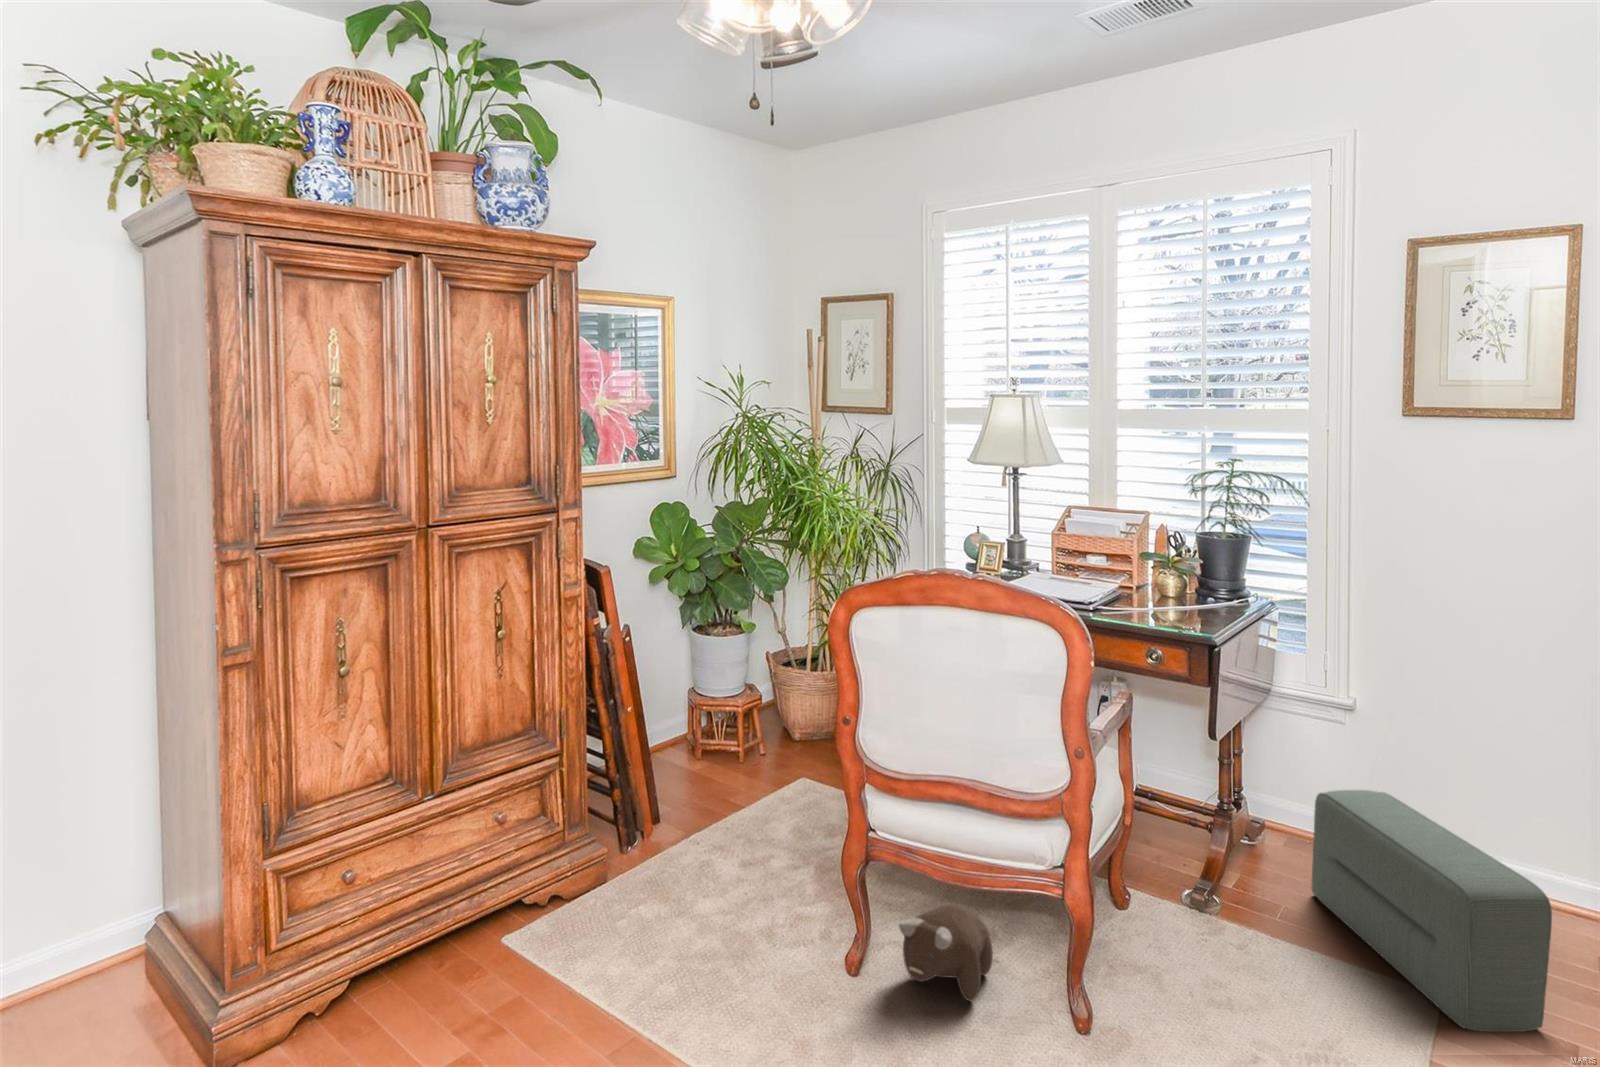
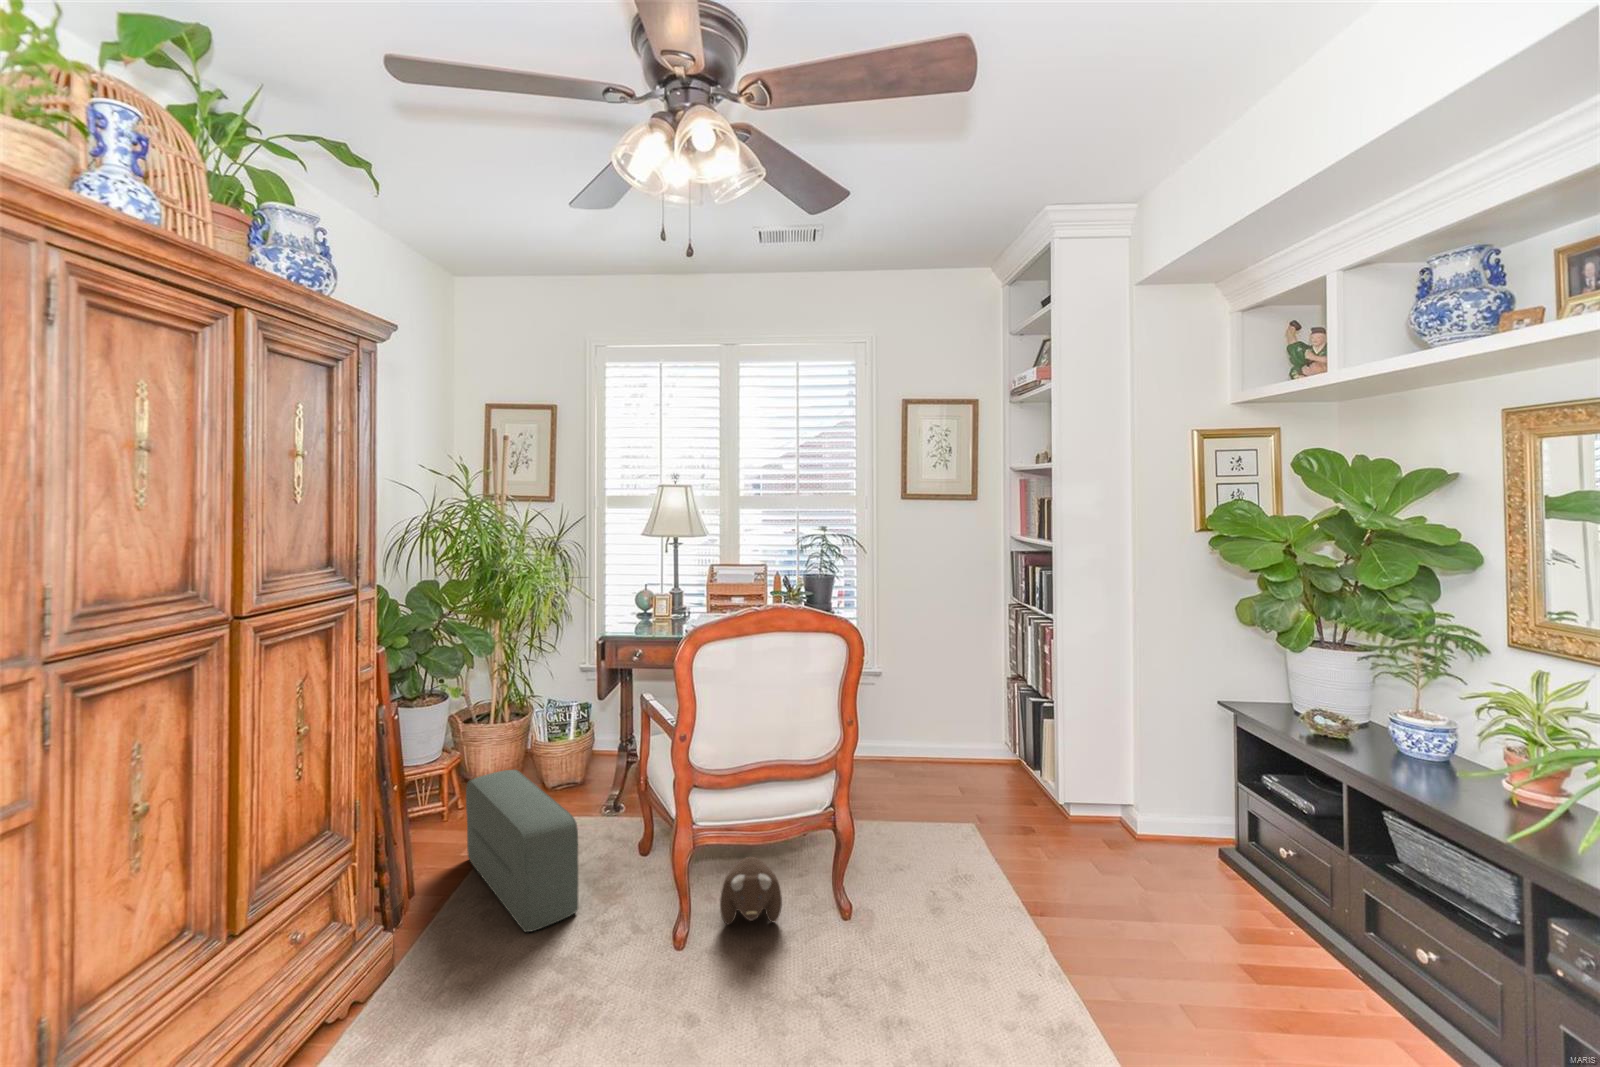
pouf: present [1311,790,1552,1032] -> present [466,770,578,932]

